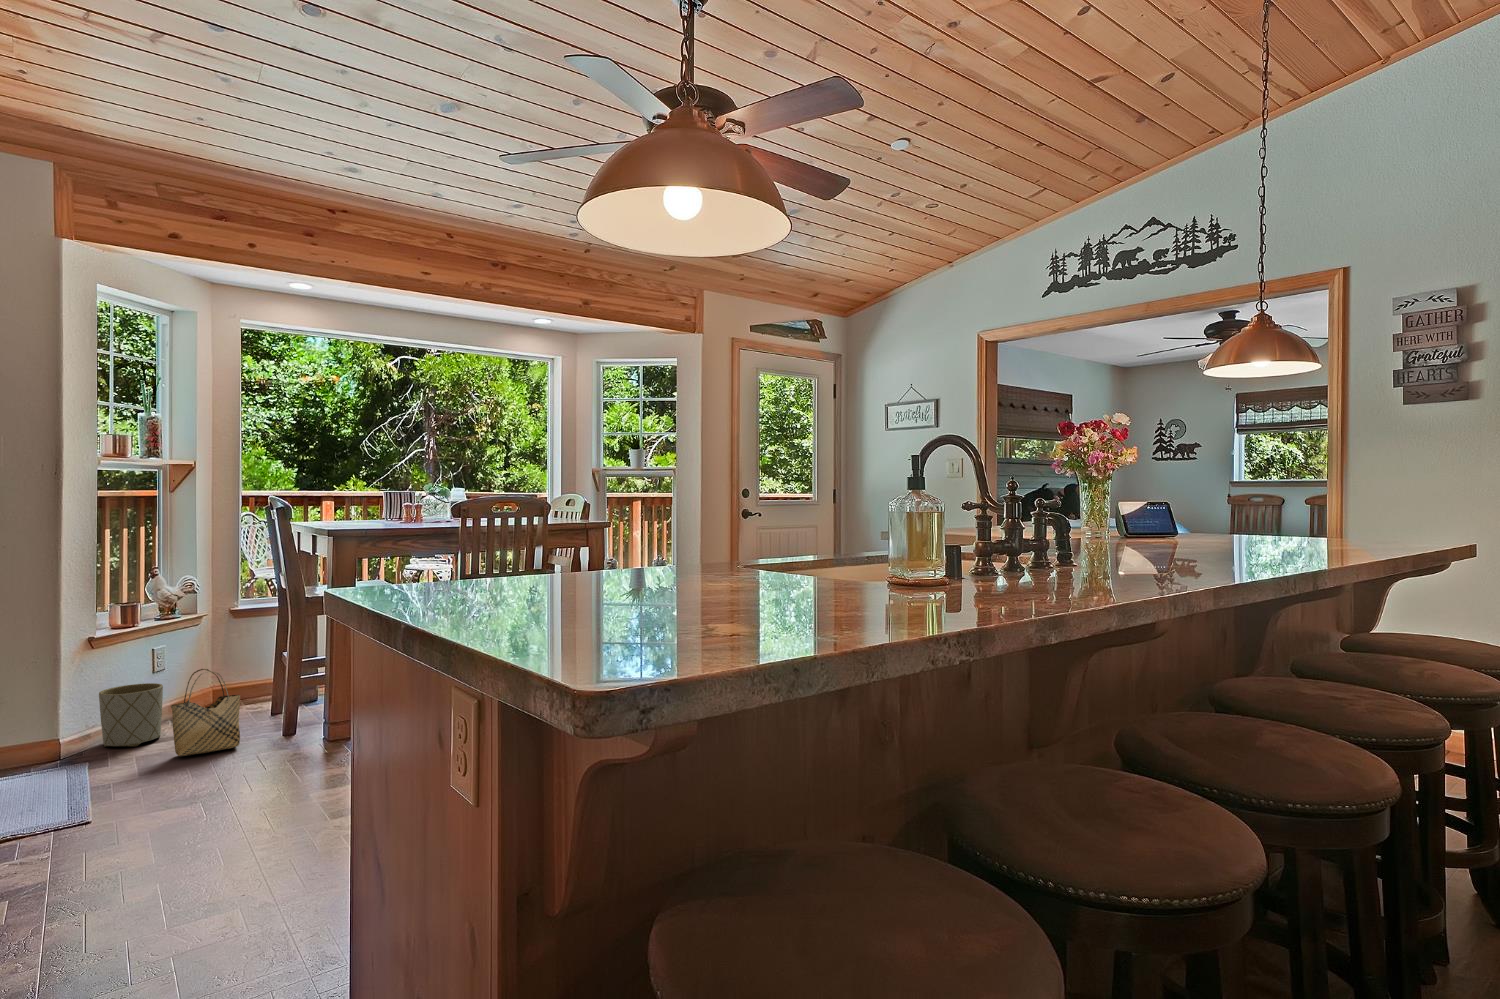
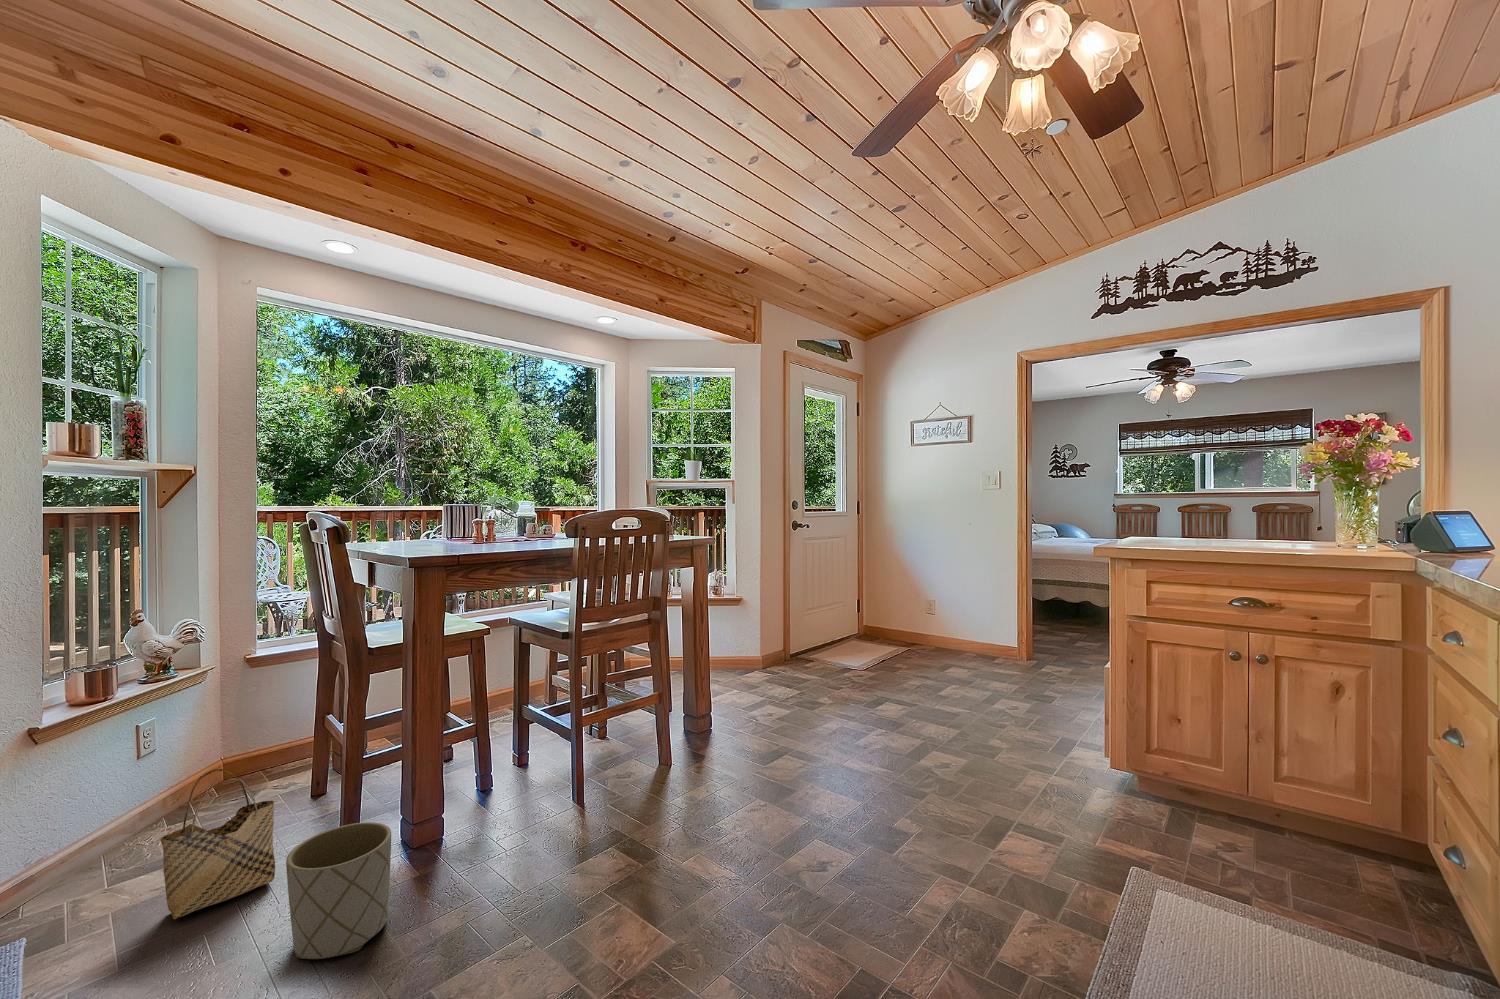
planter: present [99,683,163,747] -> present [286,822,391,959]

